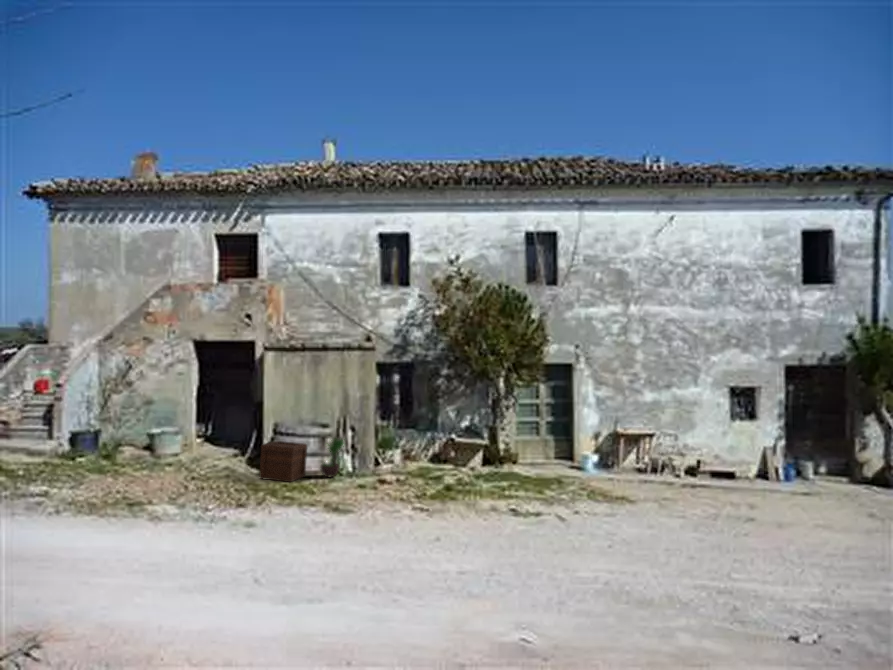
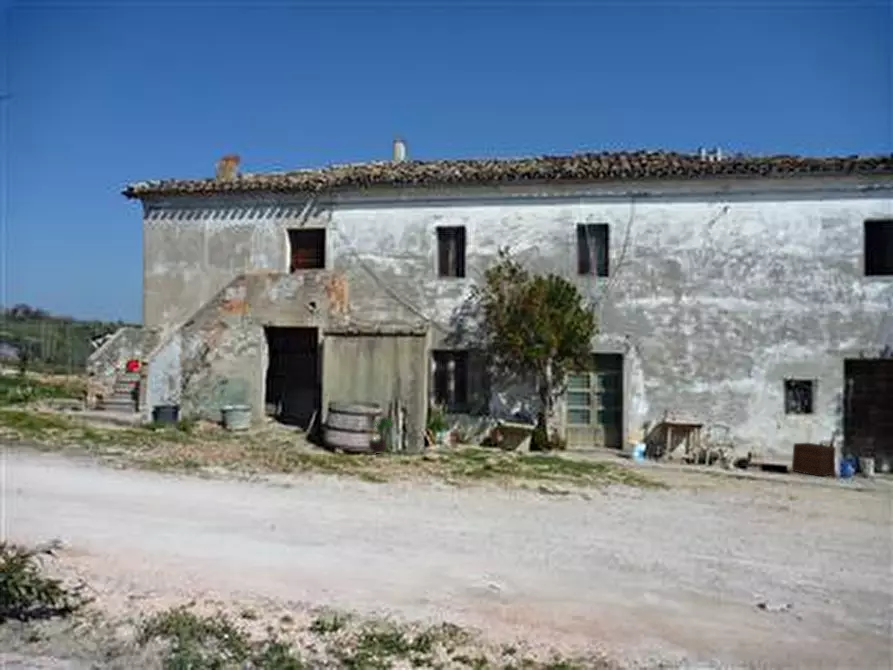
wooden crate: present [259,441,307,482] -> present [792,443,836,476]

